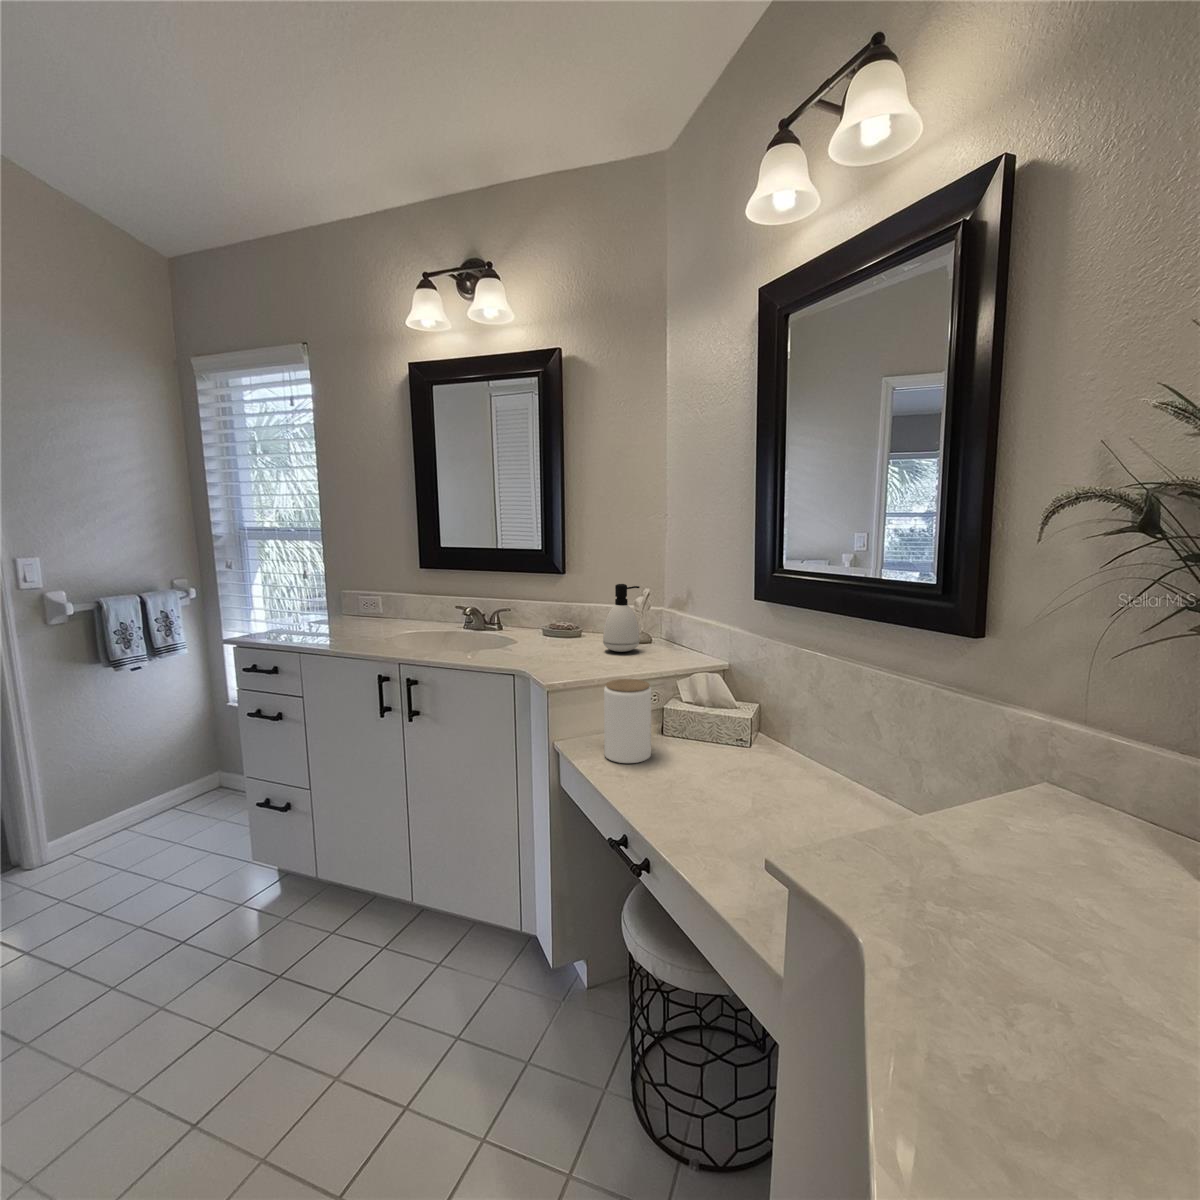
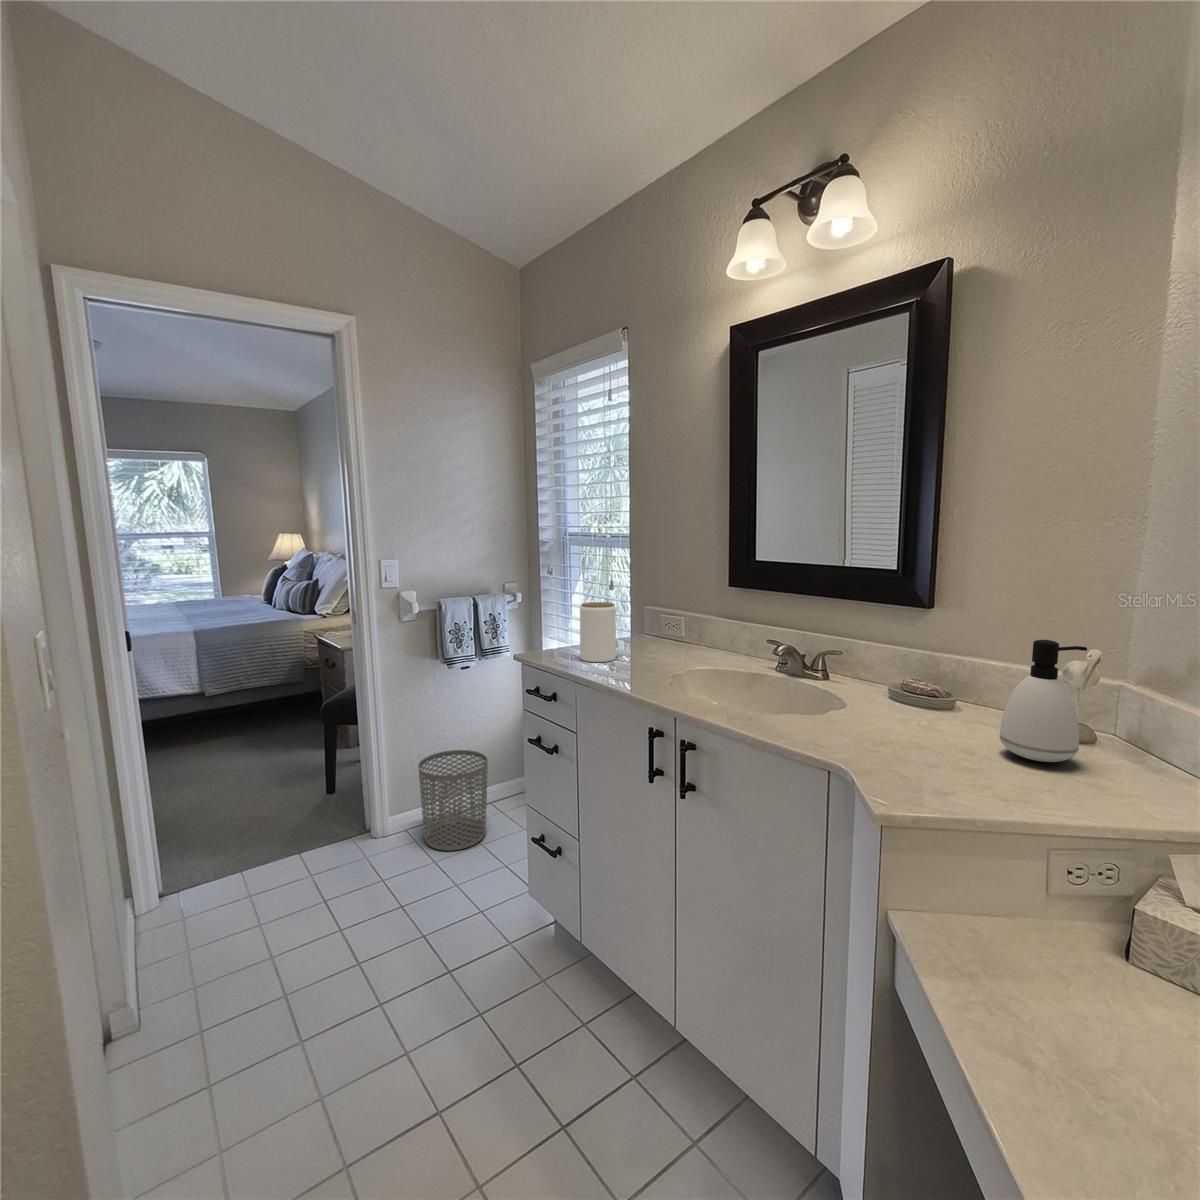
jar: present [604,679,651,763] -> present [580,602,616,662]
waste bin: none [86,755,178,862] -> present [419,750,488,851]

